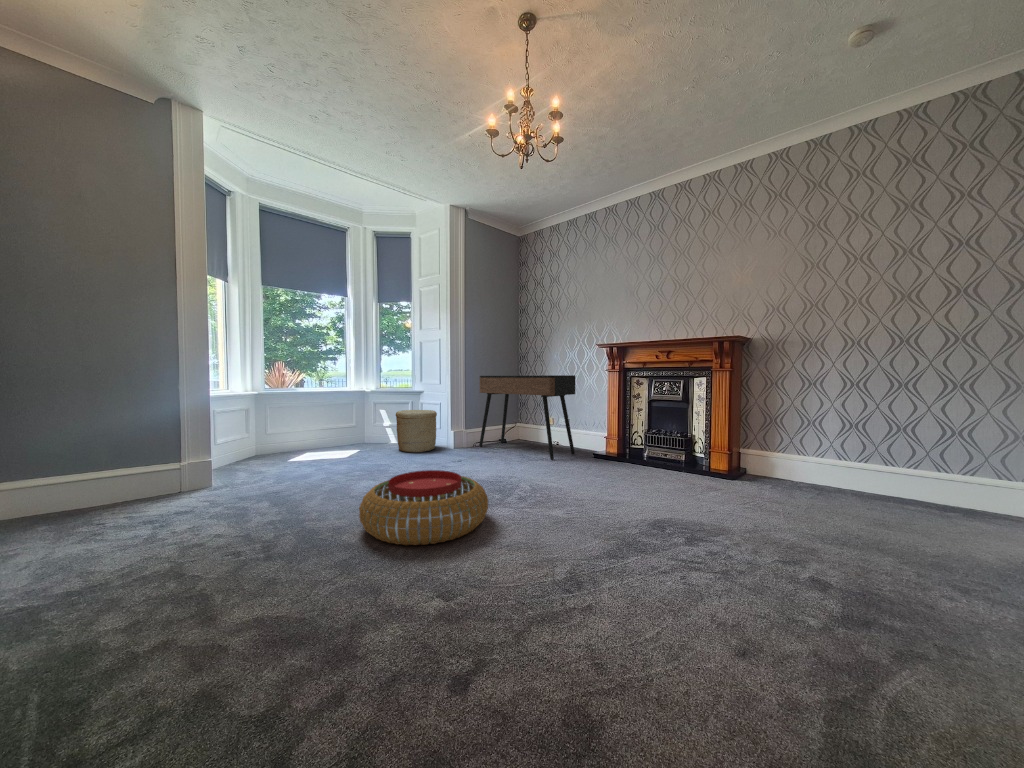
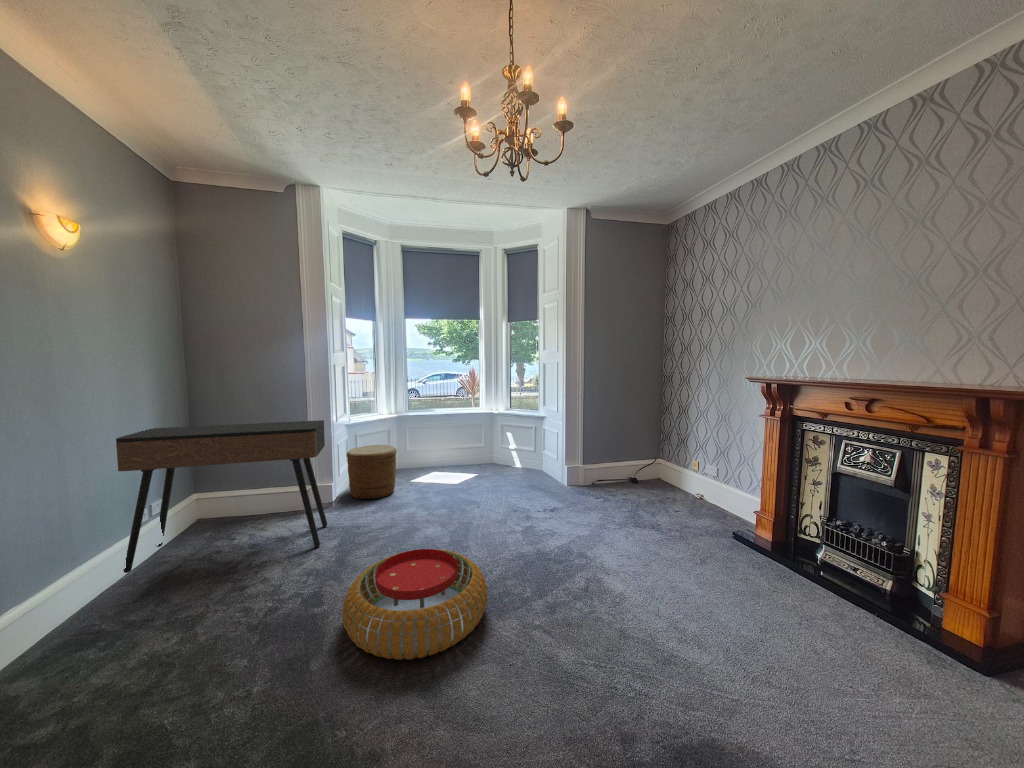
console table: present [479,375,575,460] -> present [116,420,327,573]
woven basket: present [396,410,437,452] -> present [347,445,397,499]

